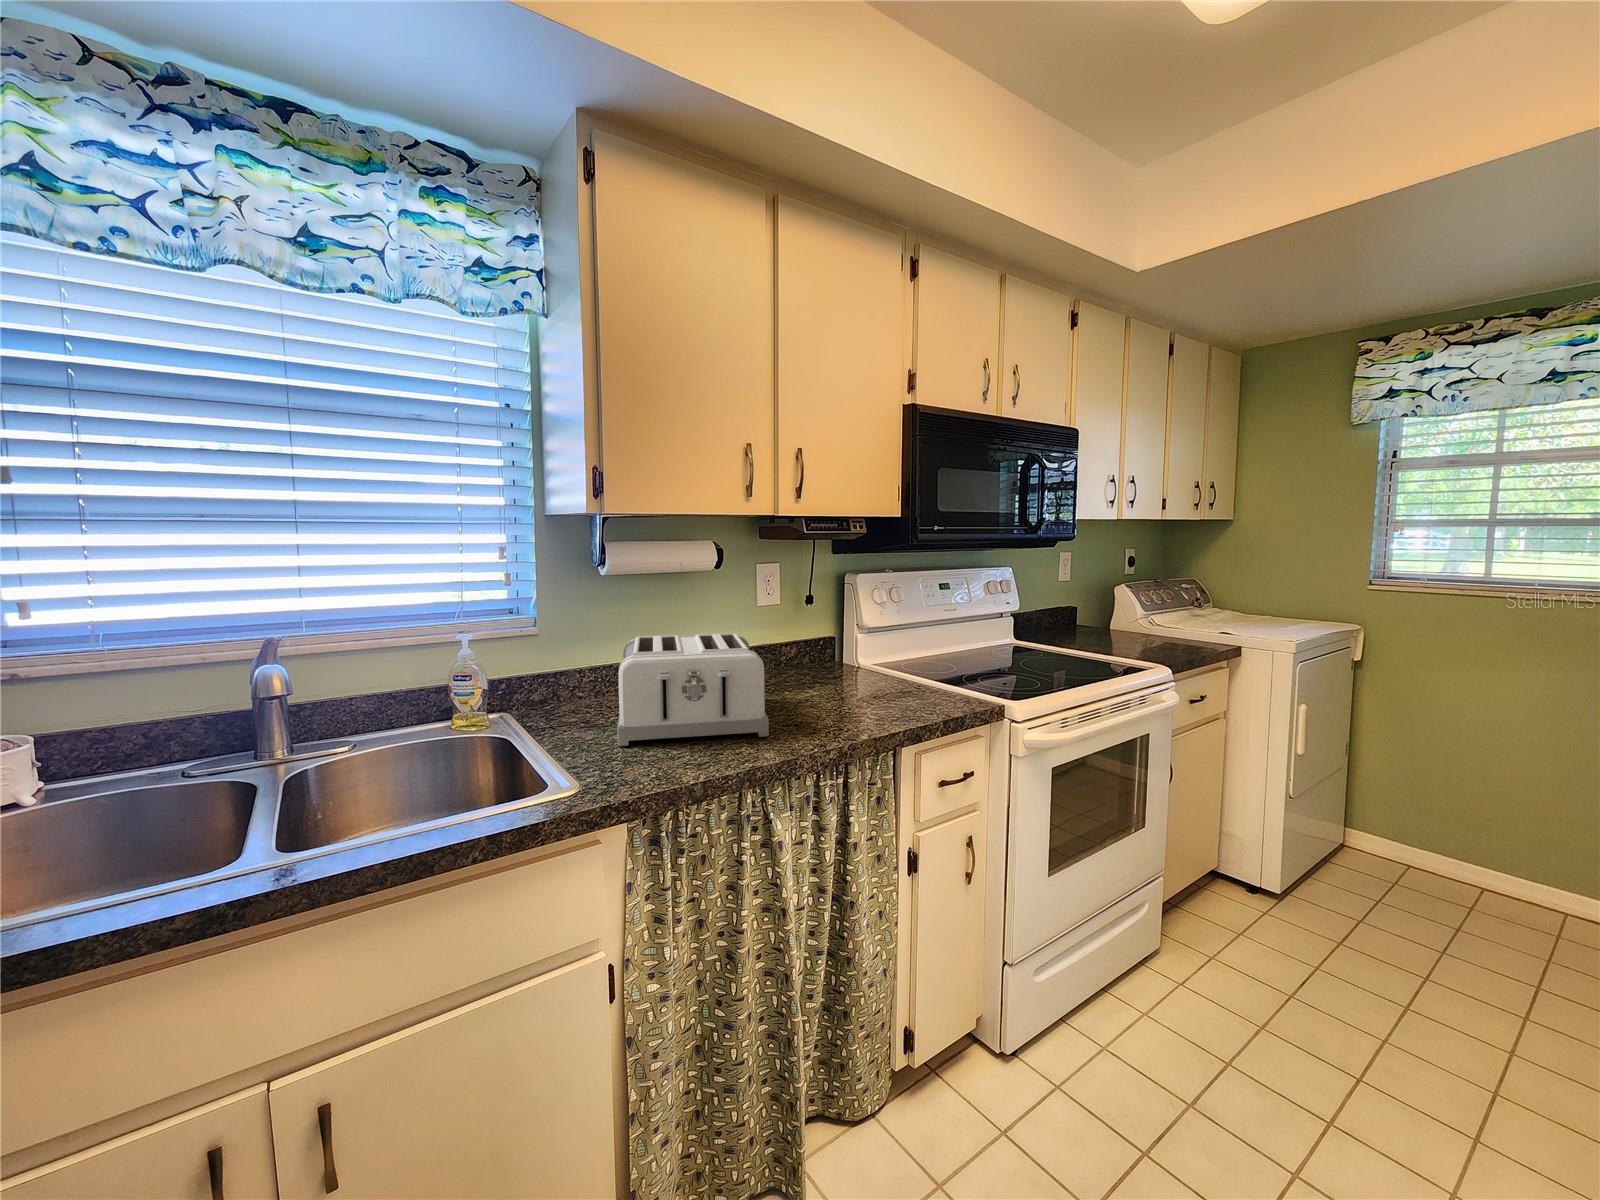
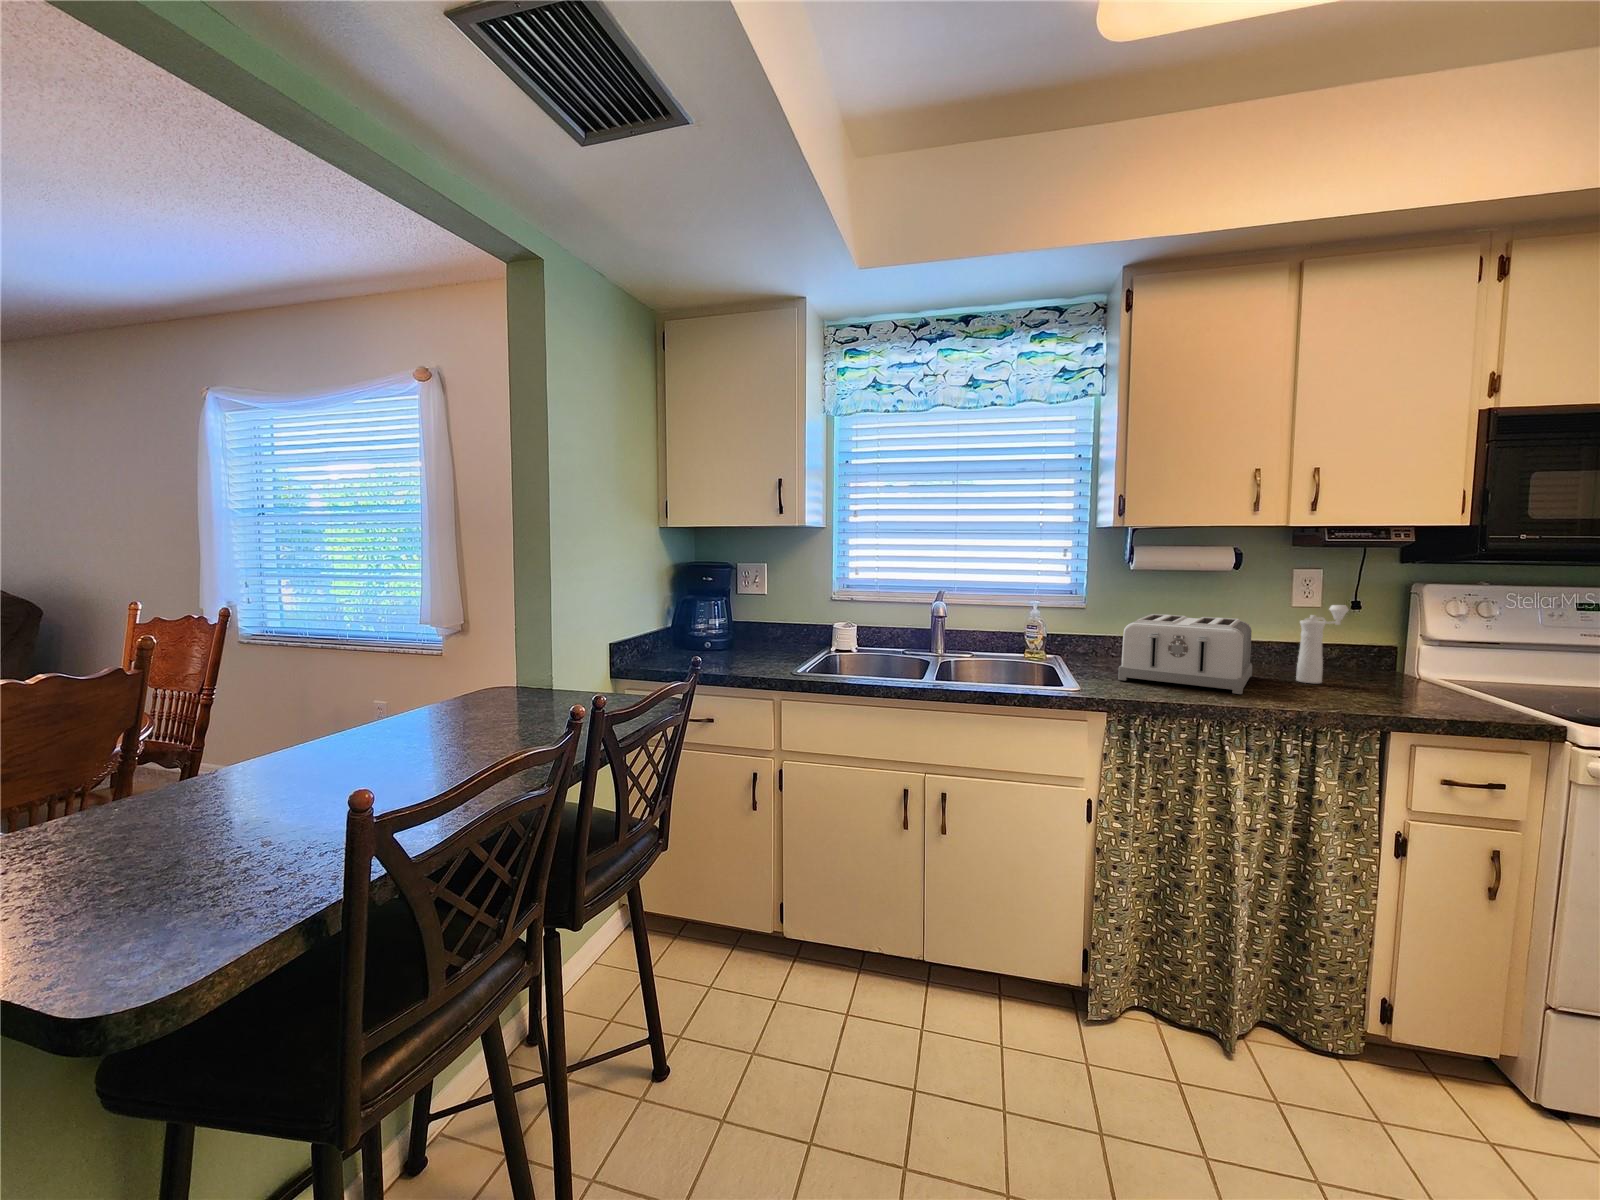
pepper mill: none [790,606,823,699] -> present [1296,605,1349,683]

